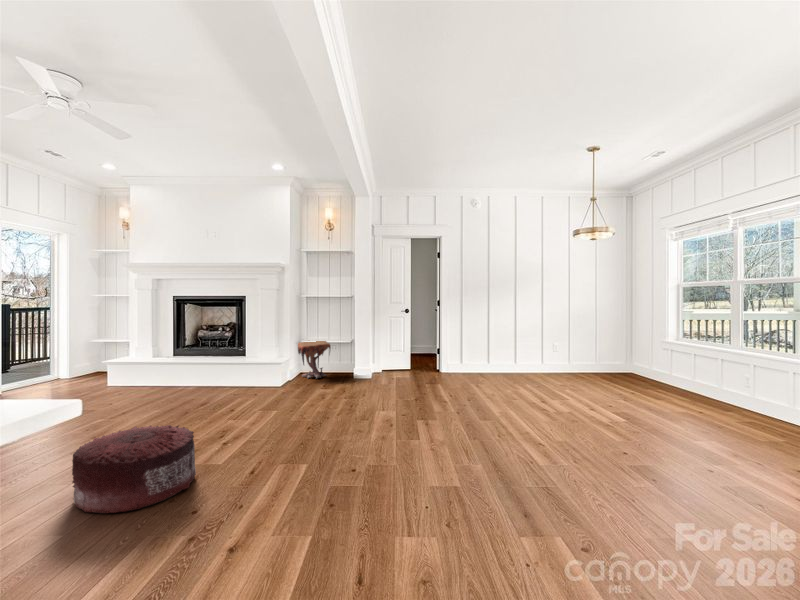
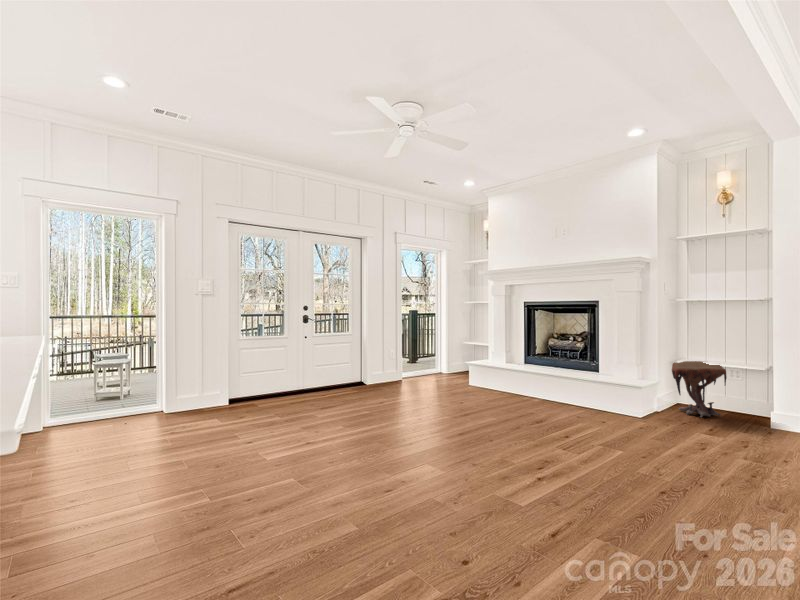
pouf: present [72,425,196,513] -> none [383,435,491,527]

